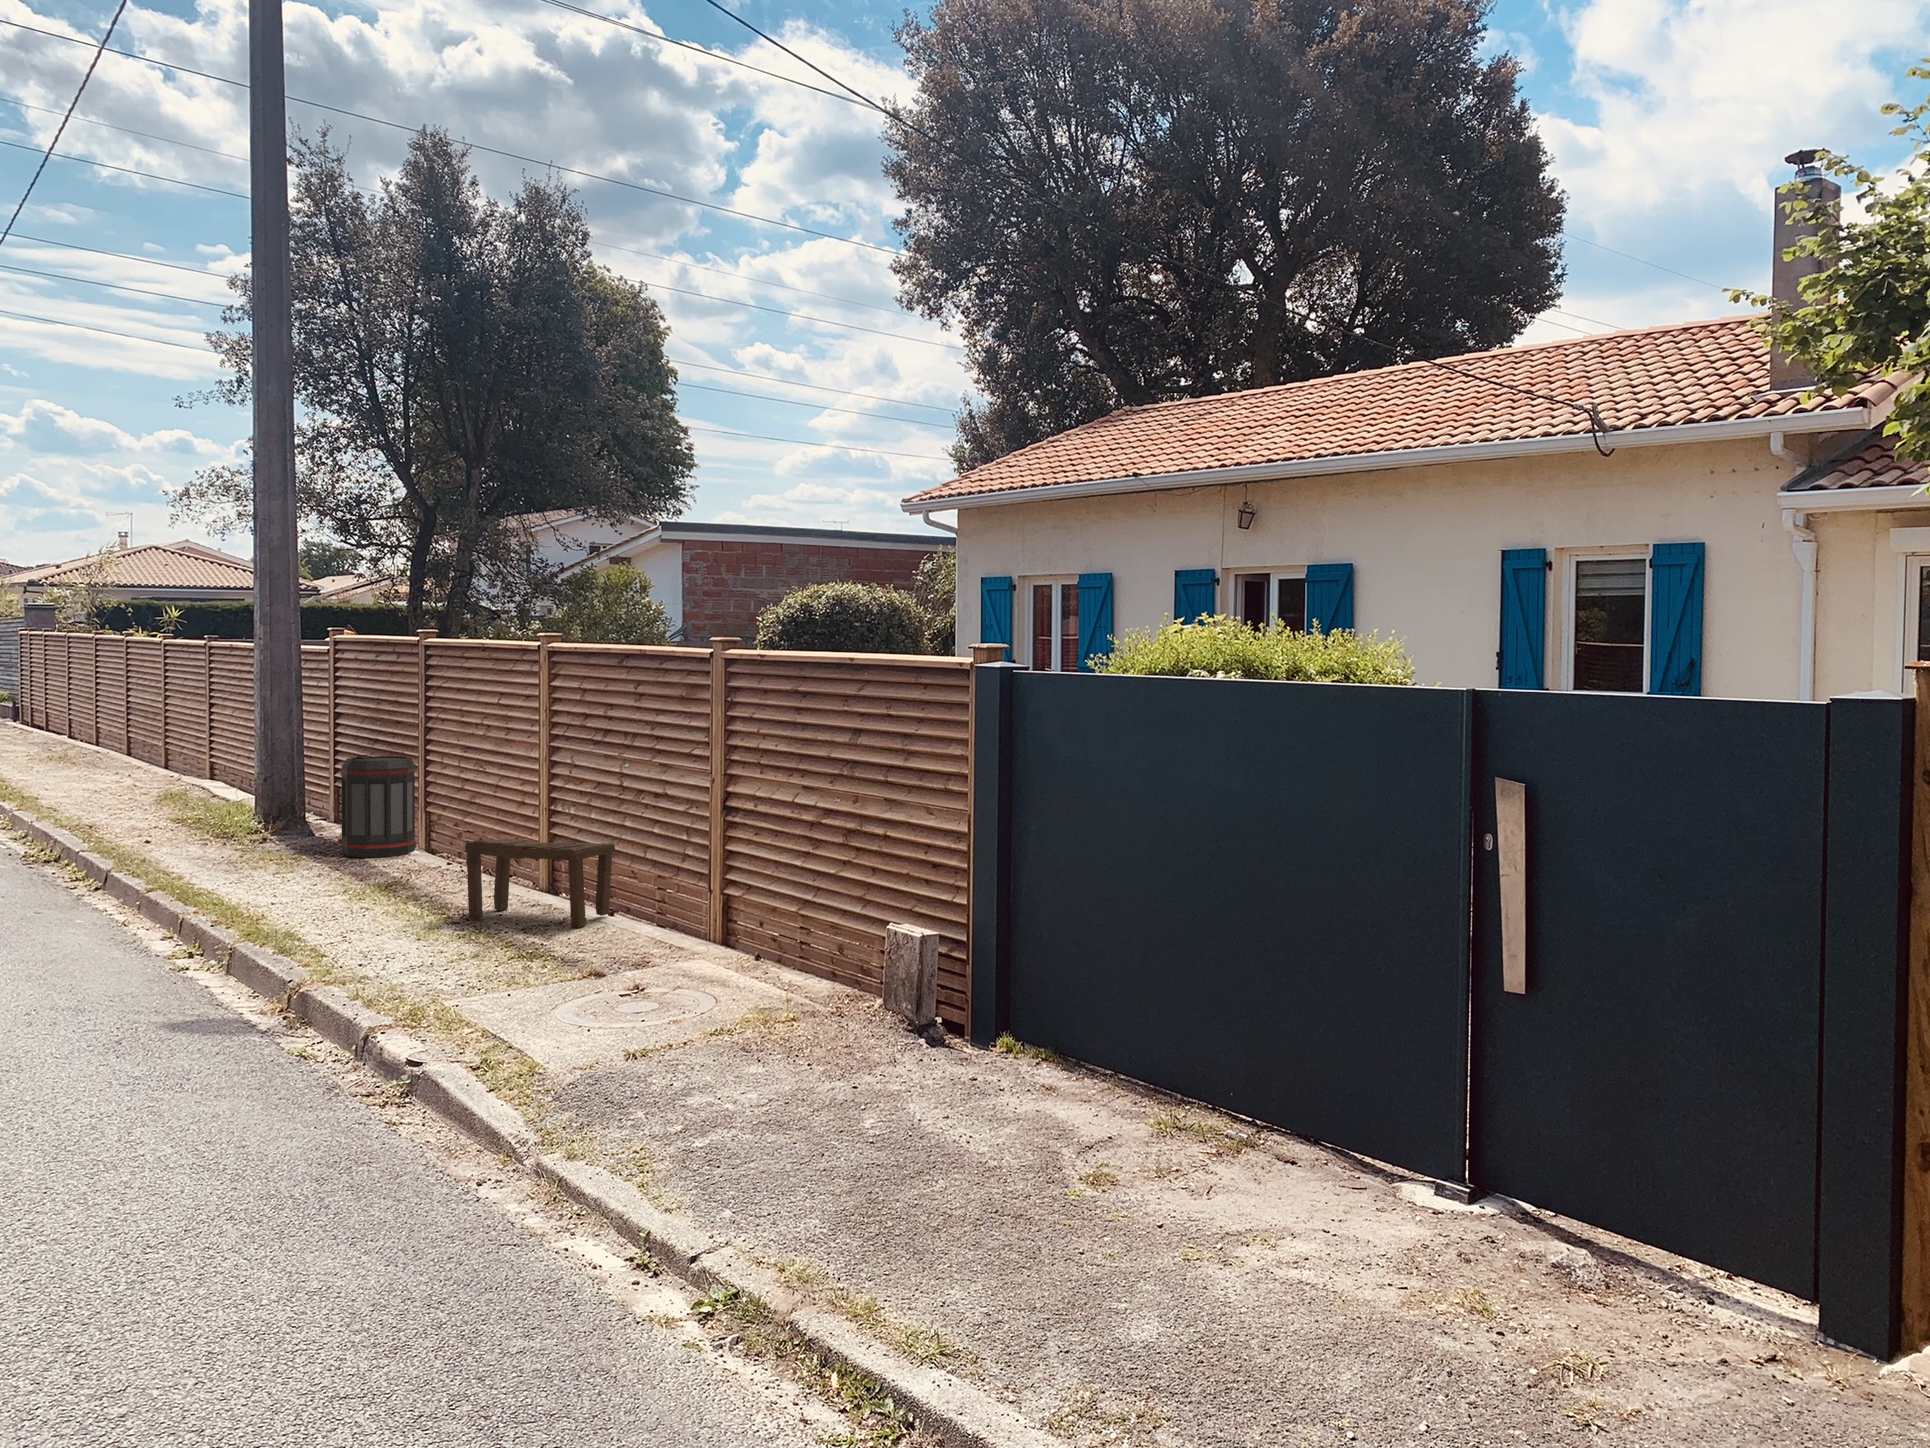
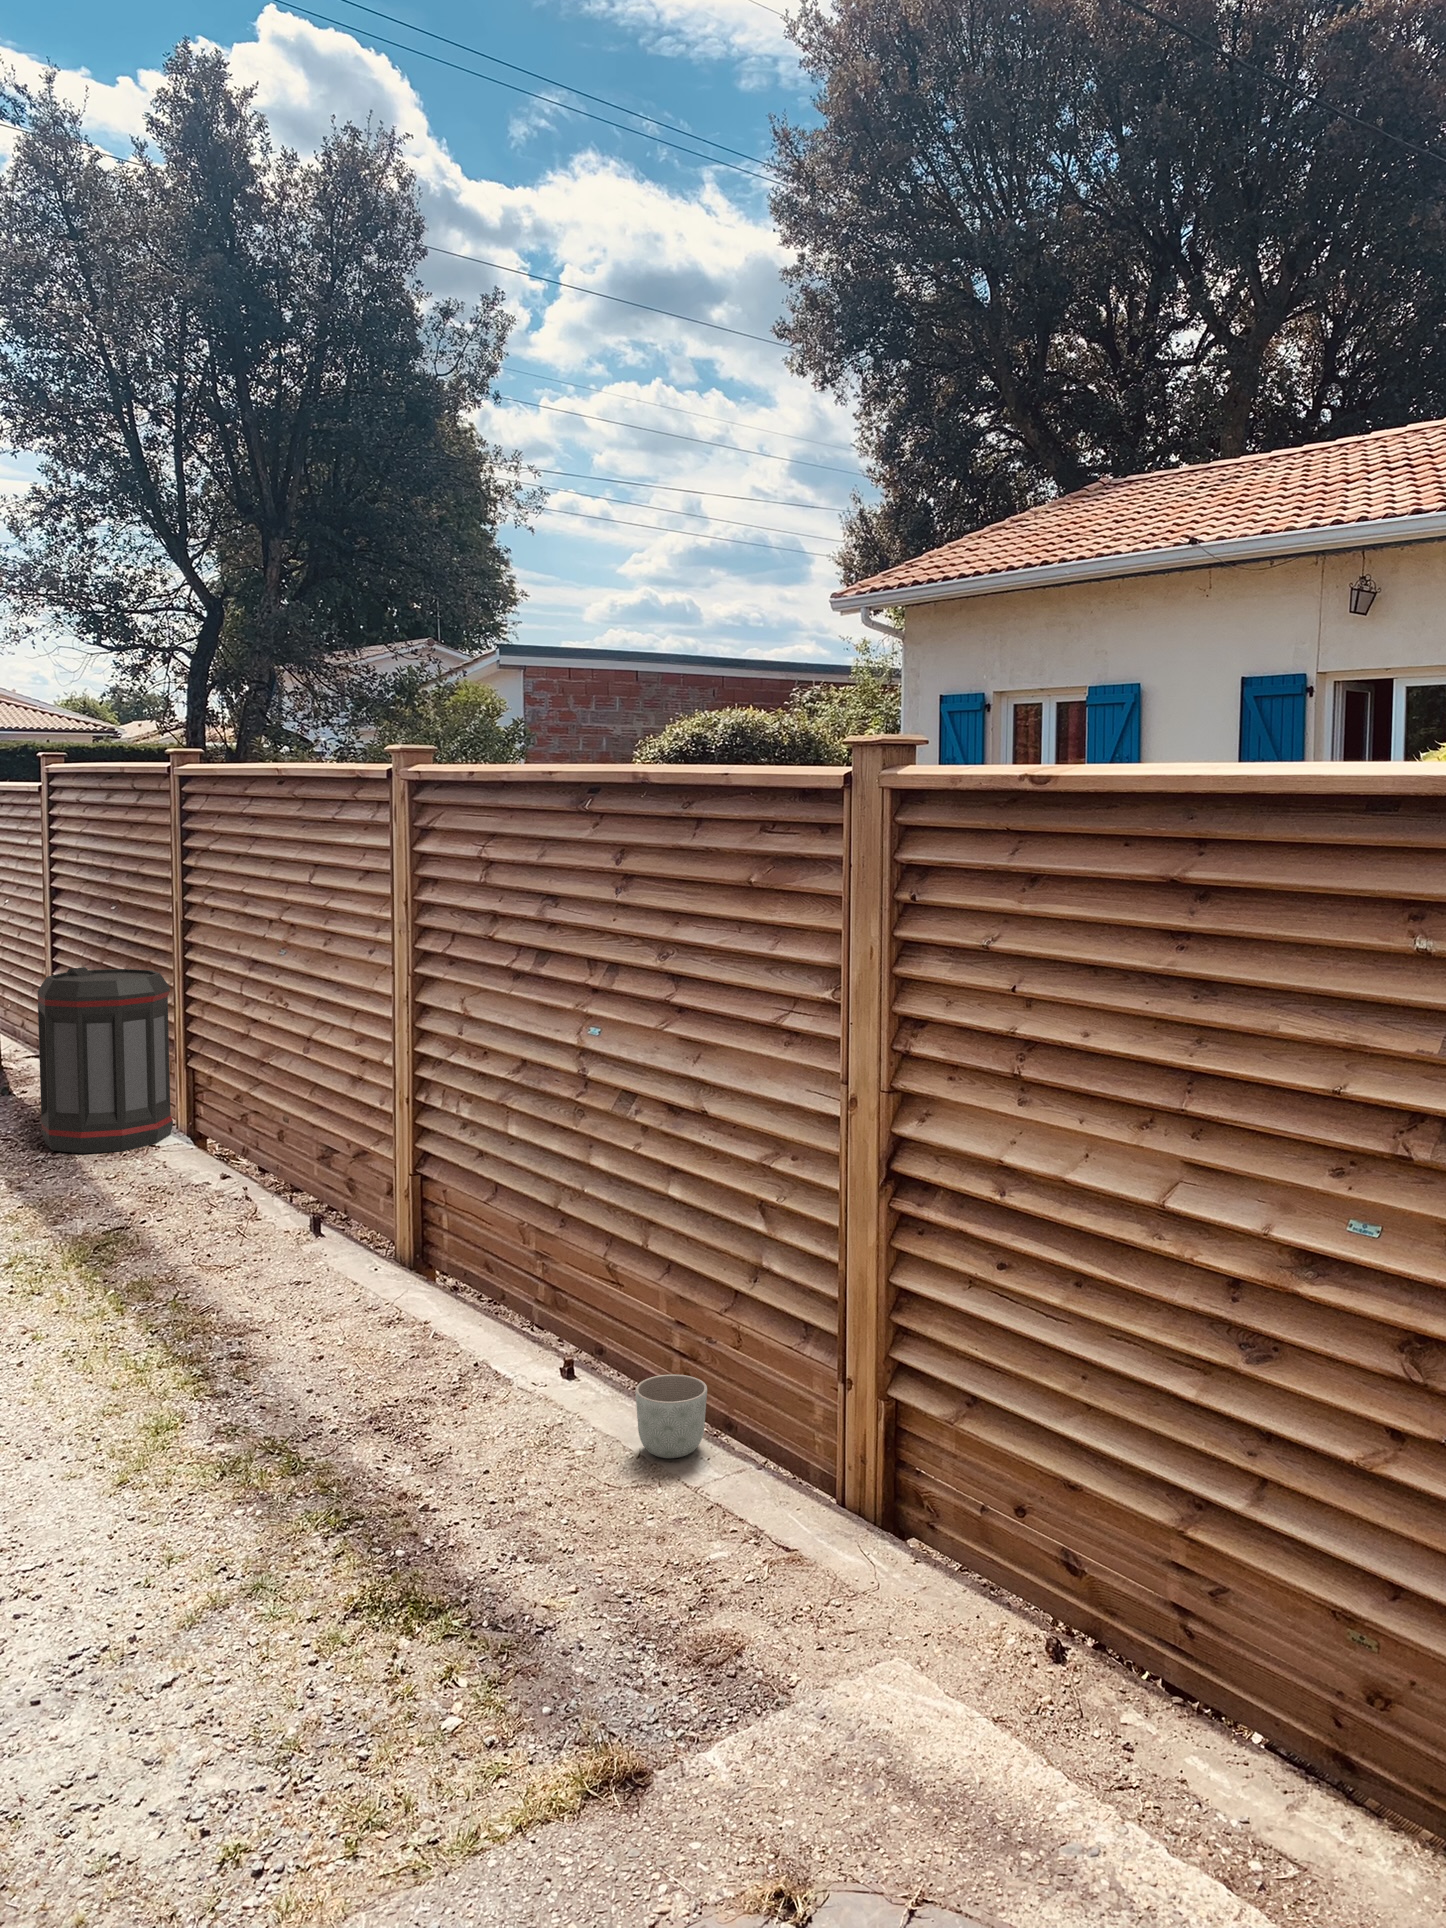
bench: present [465,838,615,928] -> none [234,1178,566,1414]
planter: none [636,906,667,936] -> present [635,1374,707,1458]

